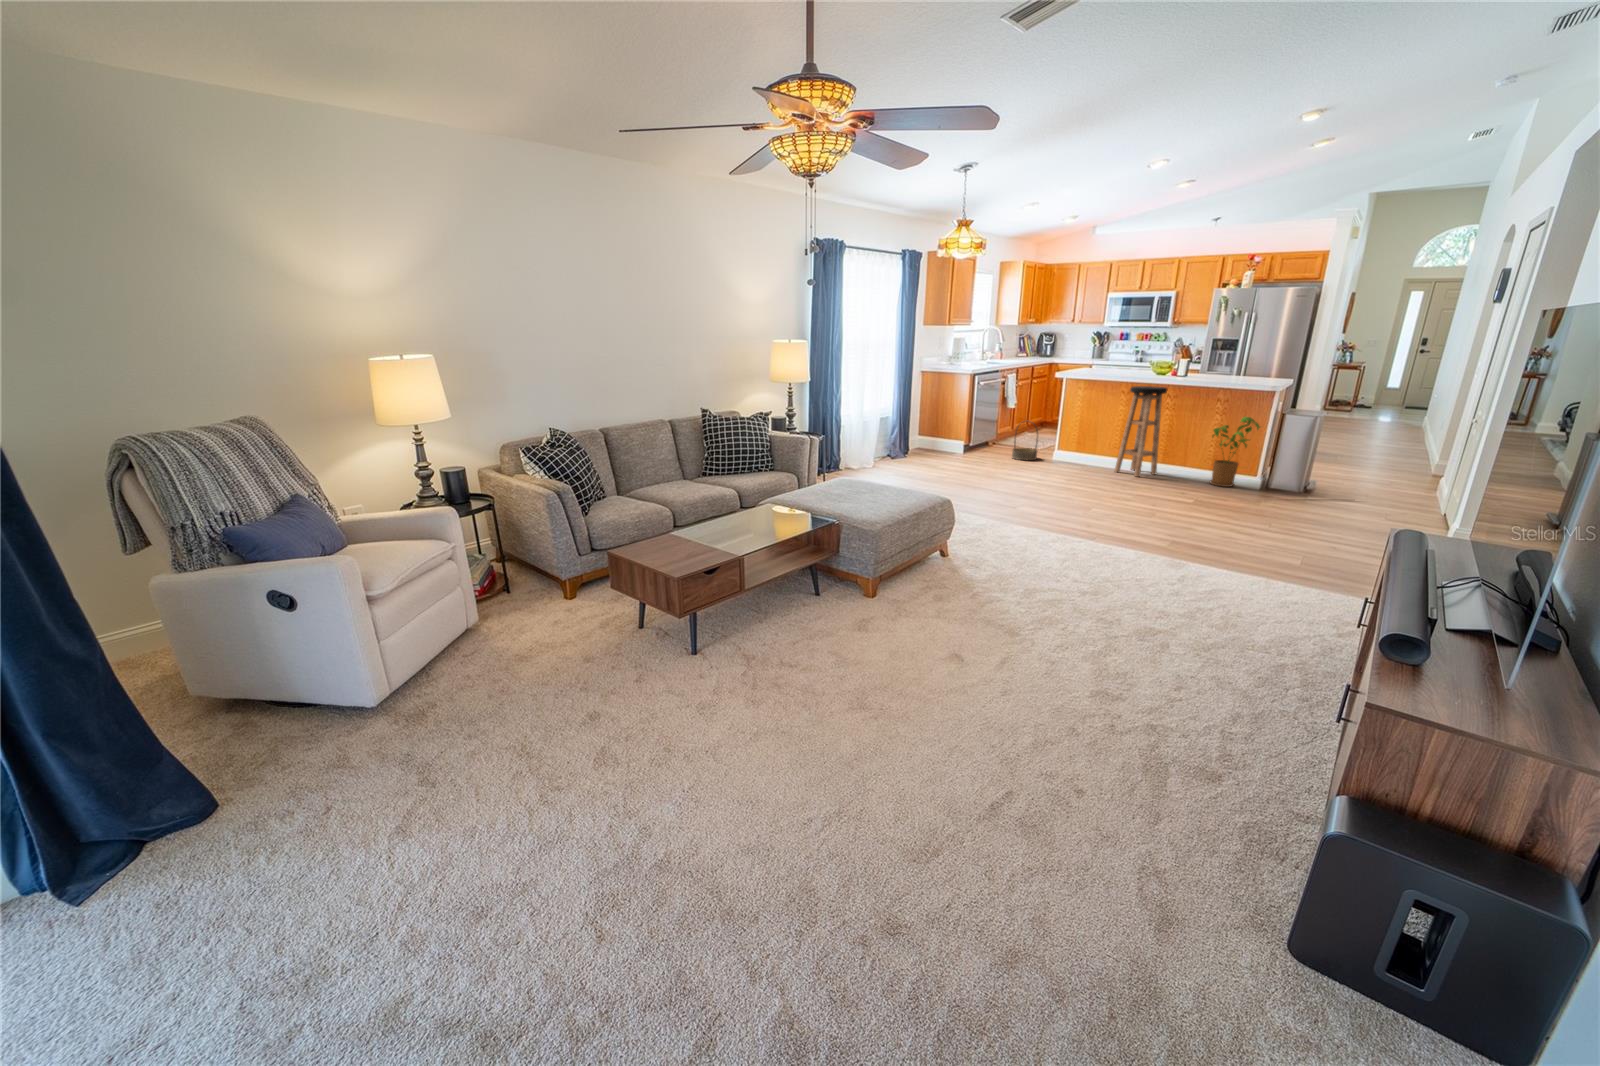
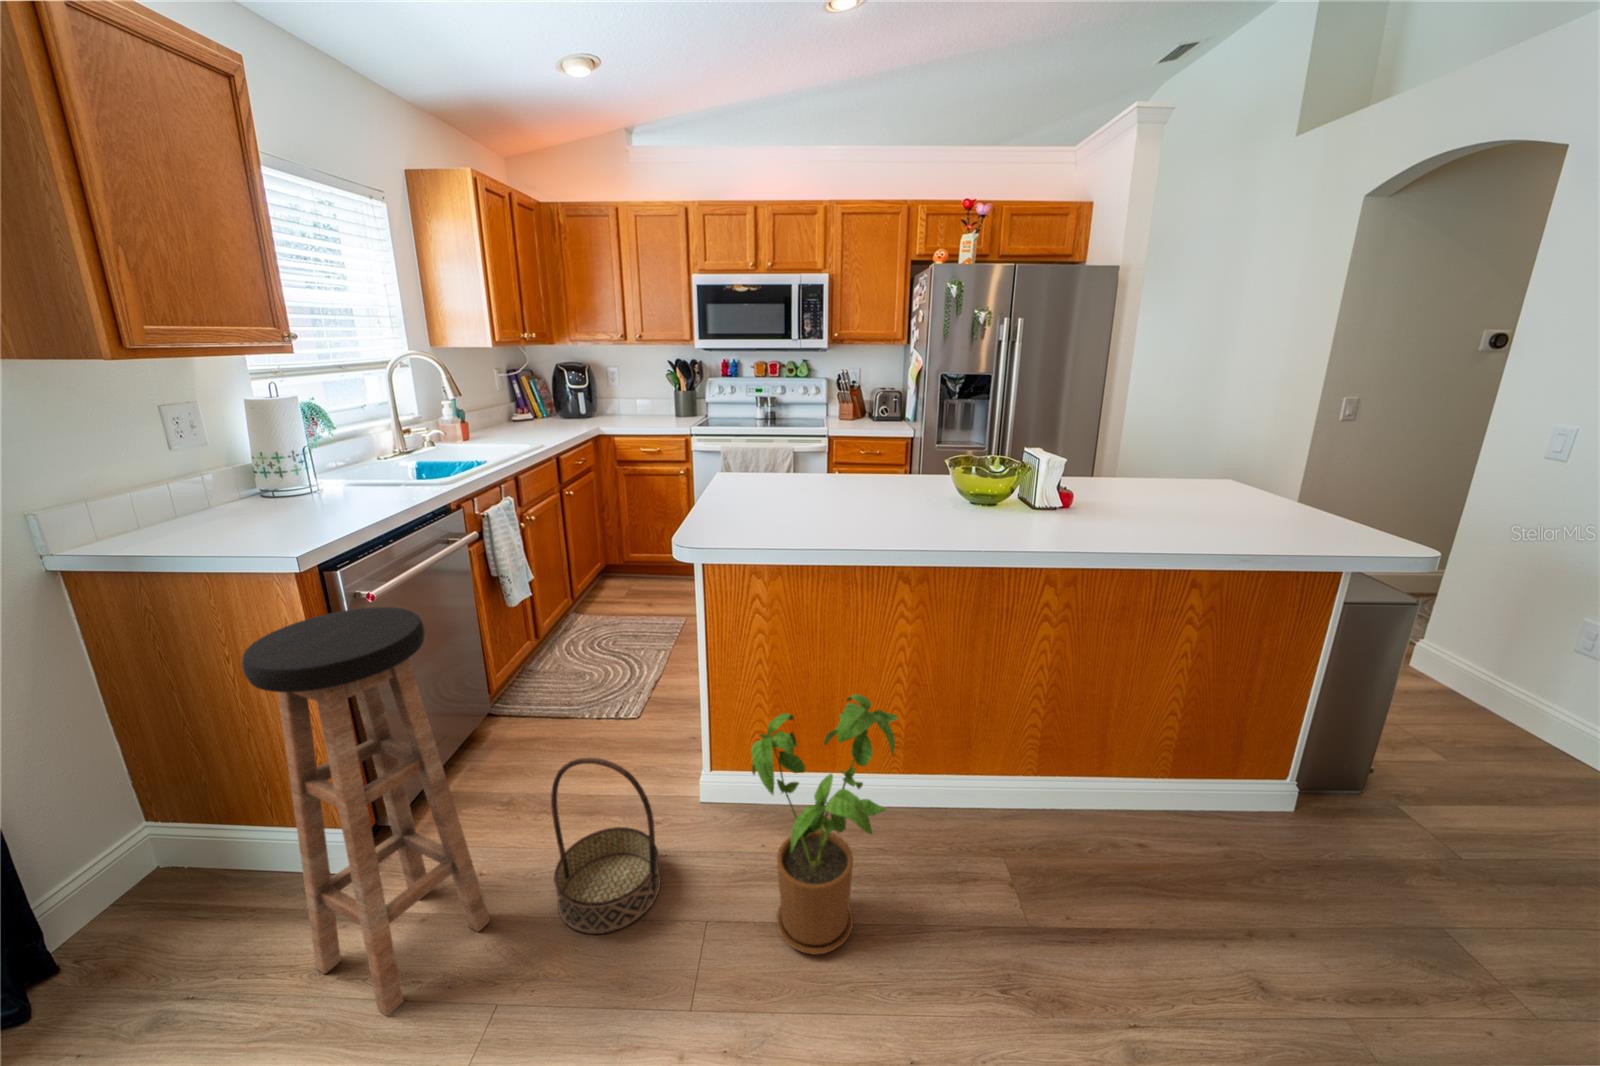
bar stool: present [1115,386,1167,477] -> present [242,607,490,1015]
house plant: present [1210,417,1260,487] -> present [751,694,897,955]

